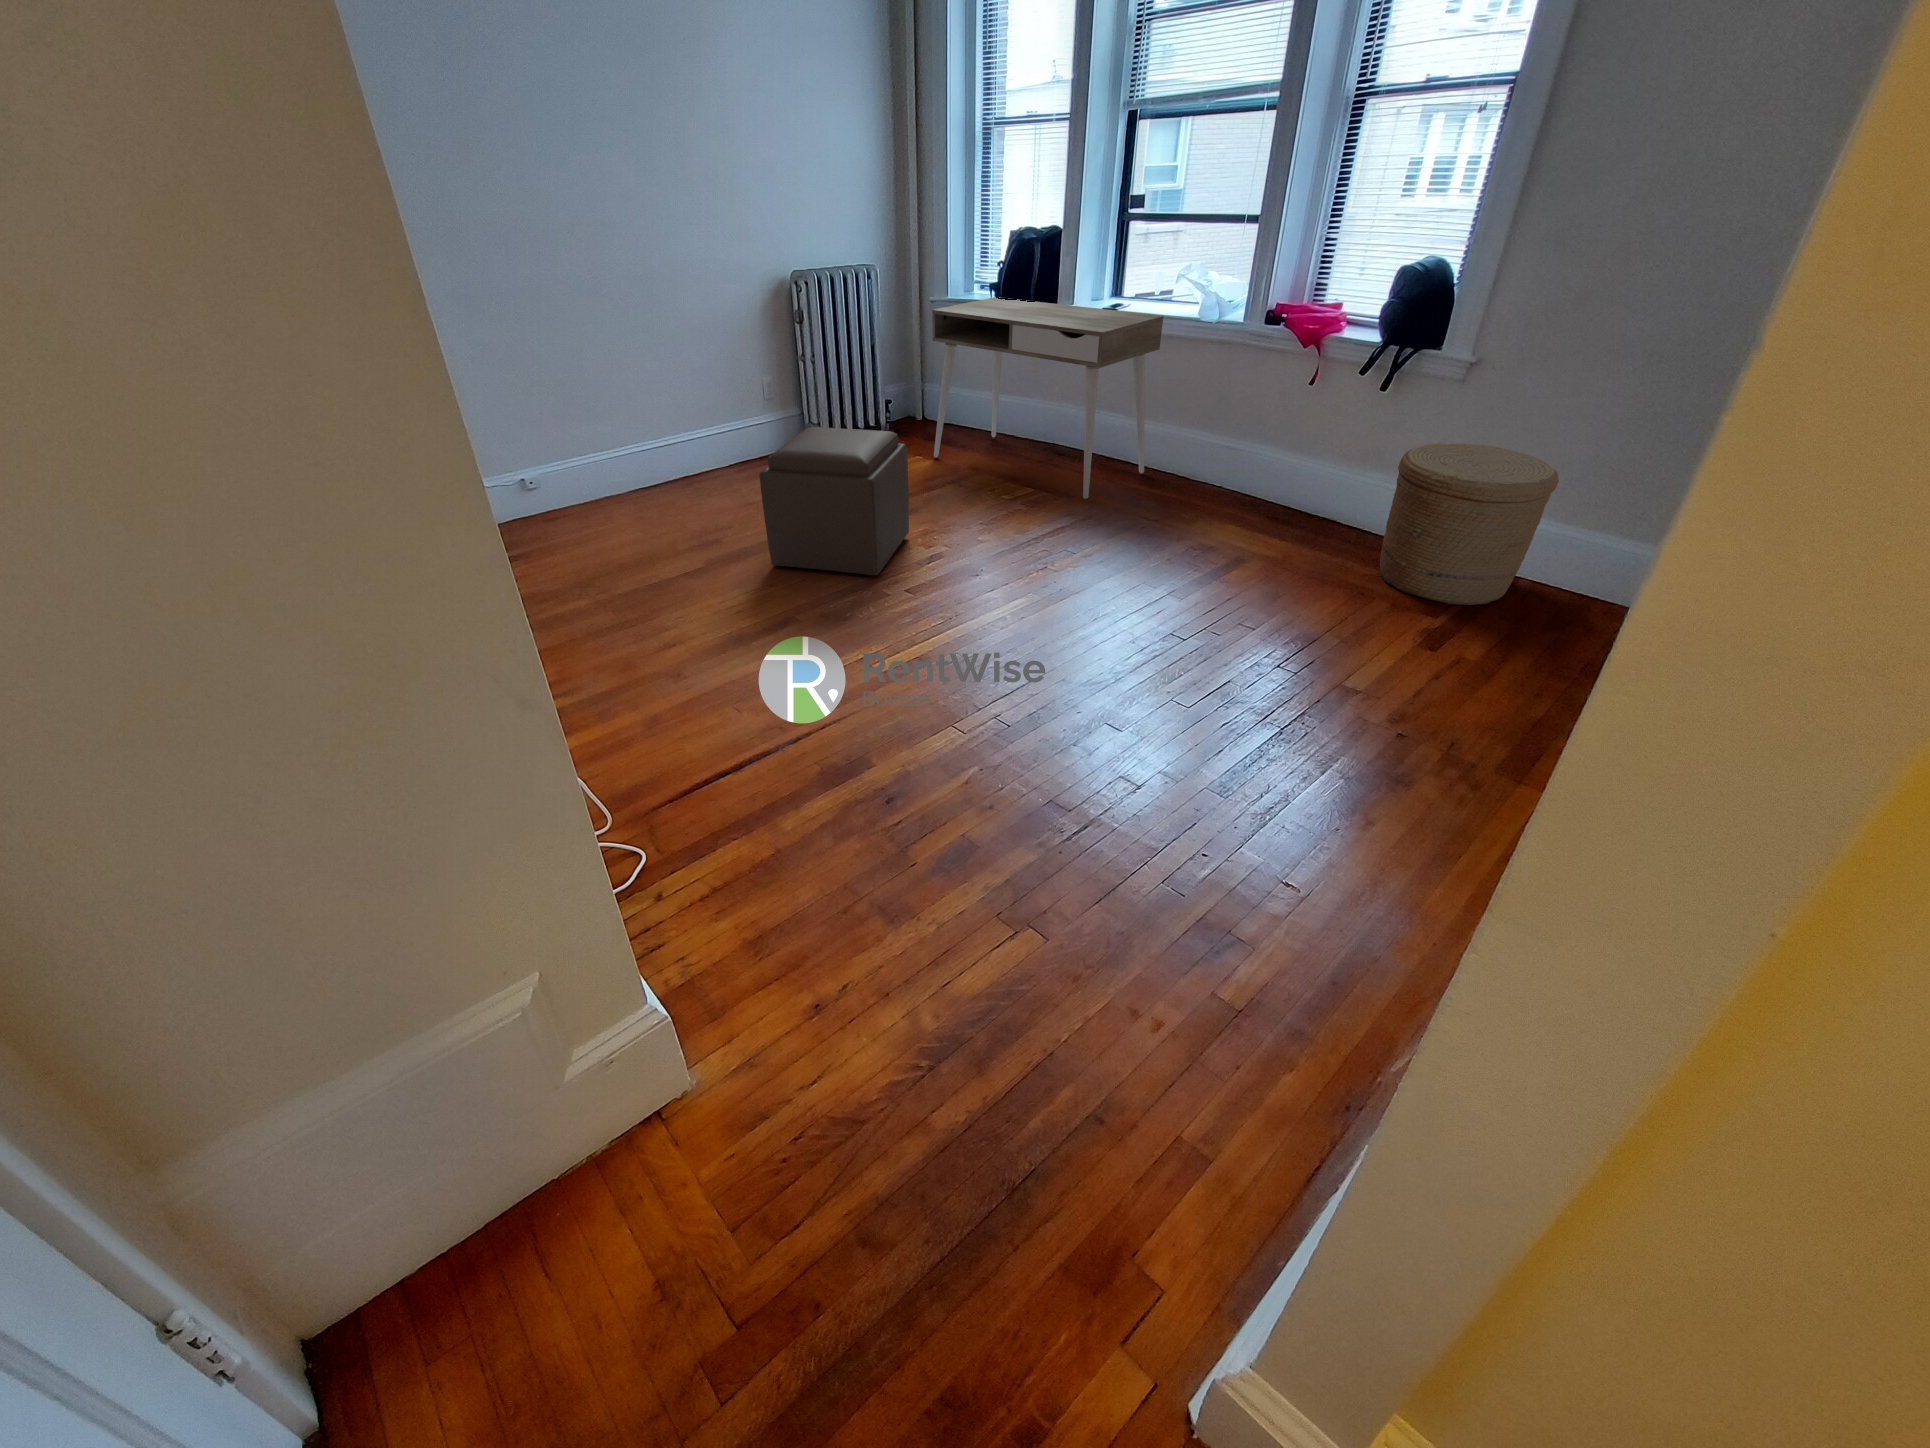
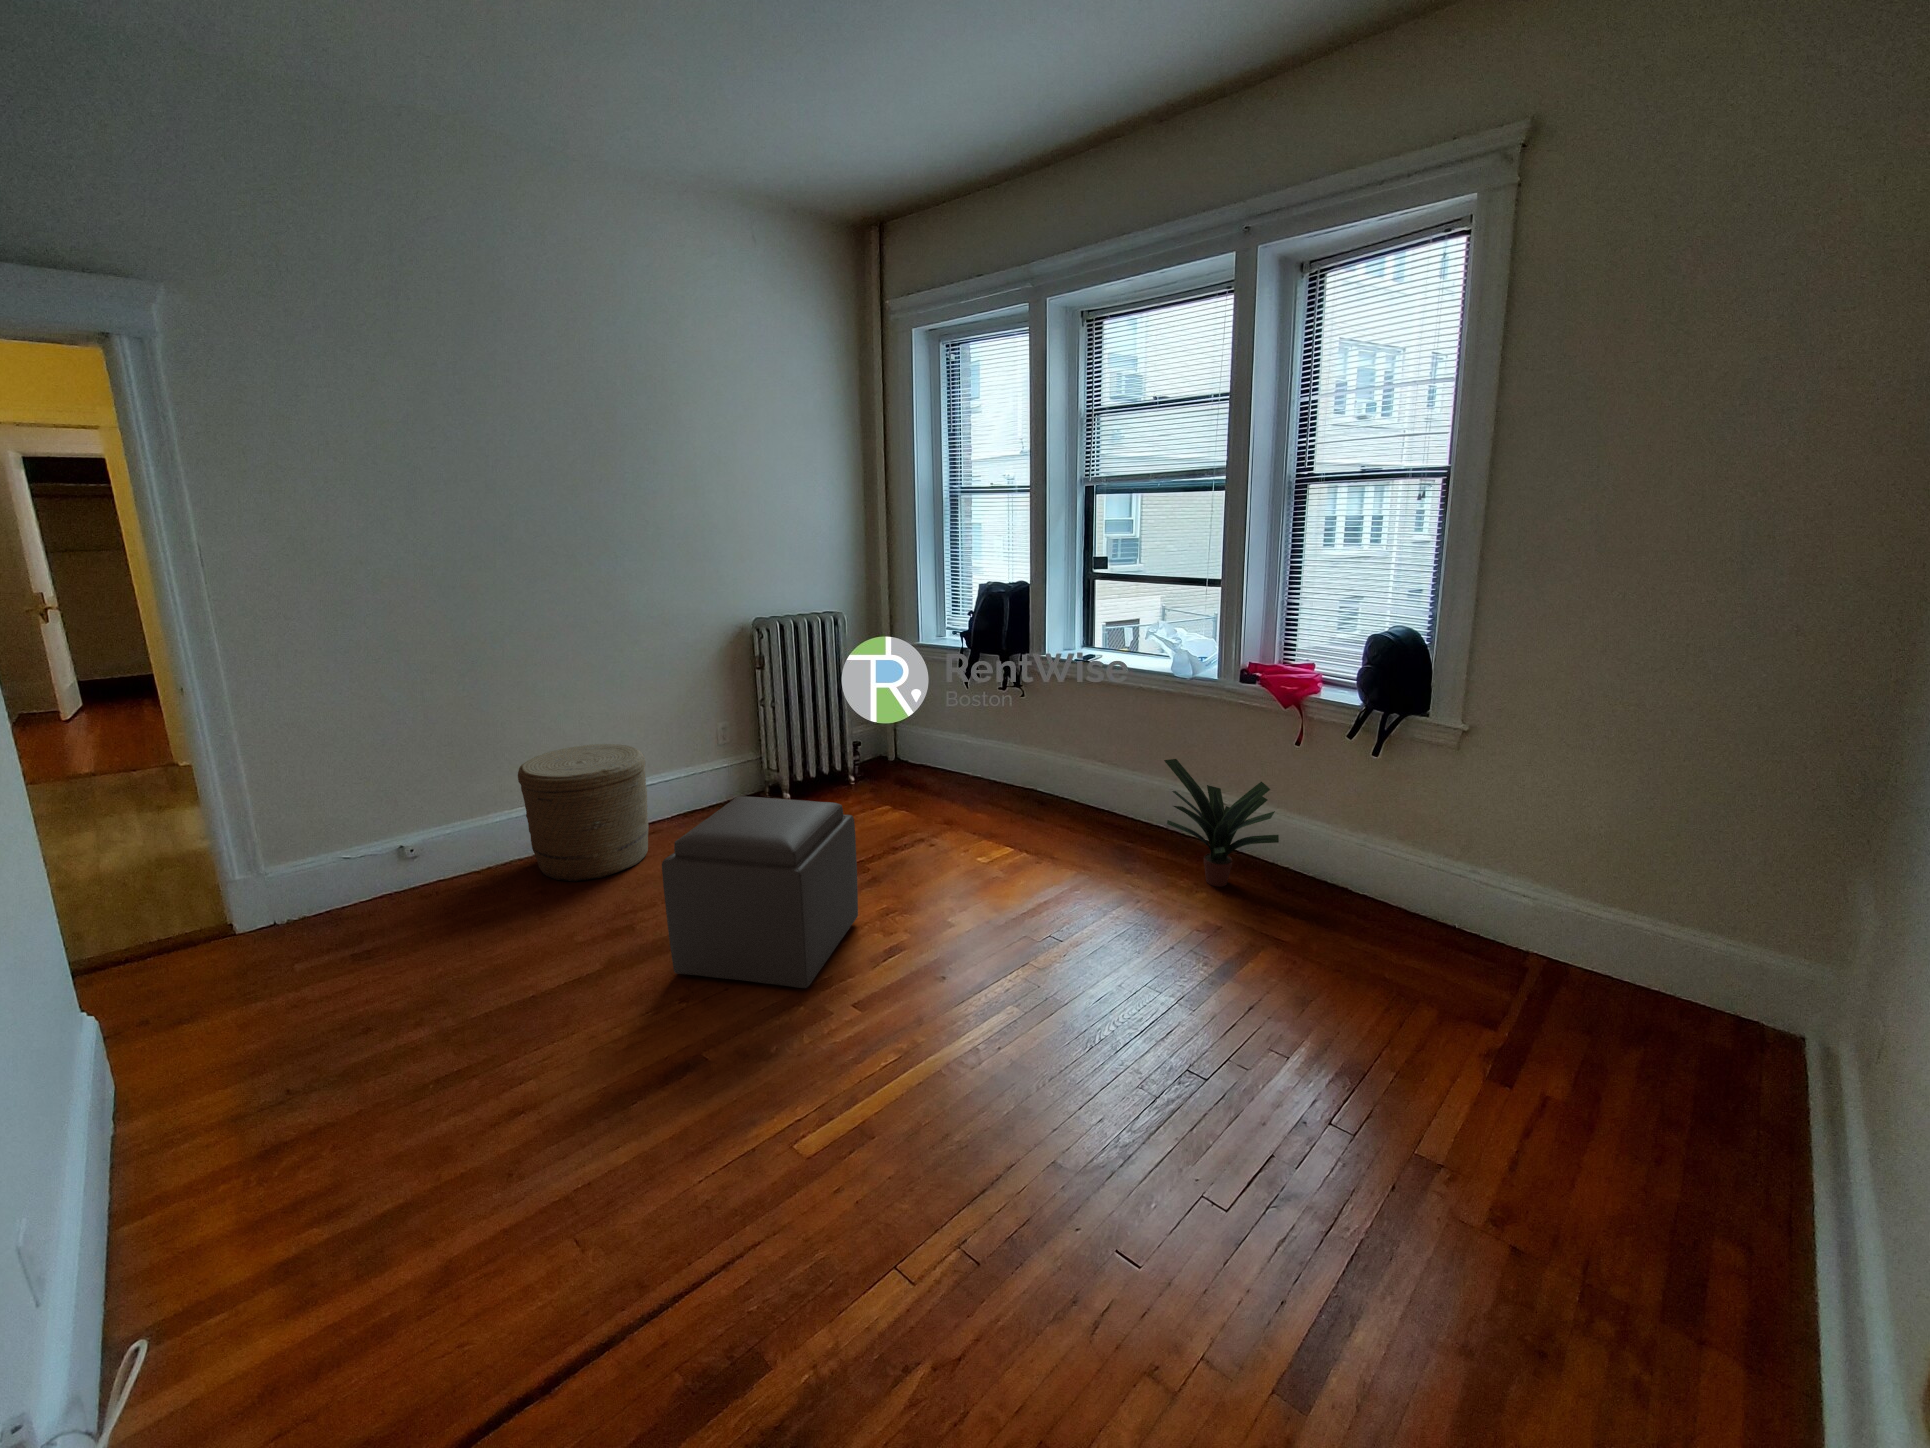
desk: present [932,297,1164,499] -> none [898,645,1135,862]
potted plant: none [1179,402,1281,517] -> present [1164,759,1279,887]
woven basket: present [1380,444,1559,605] -> present [518,744,649,882]

